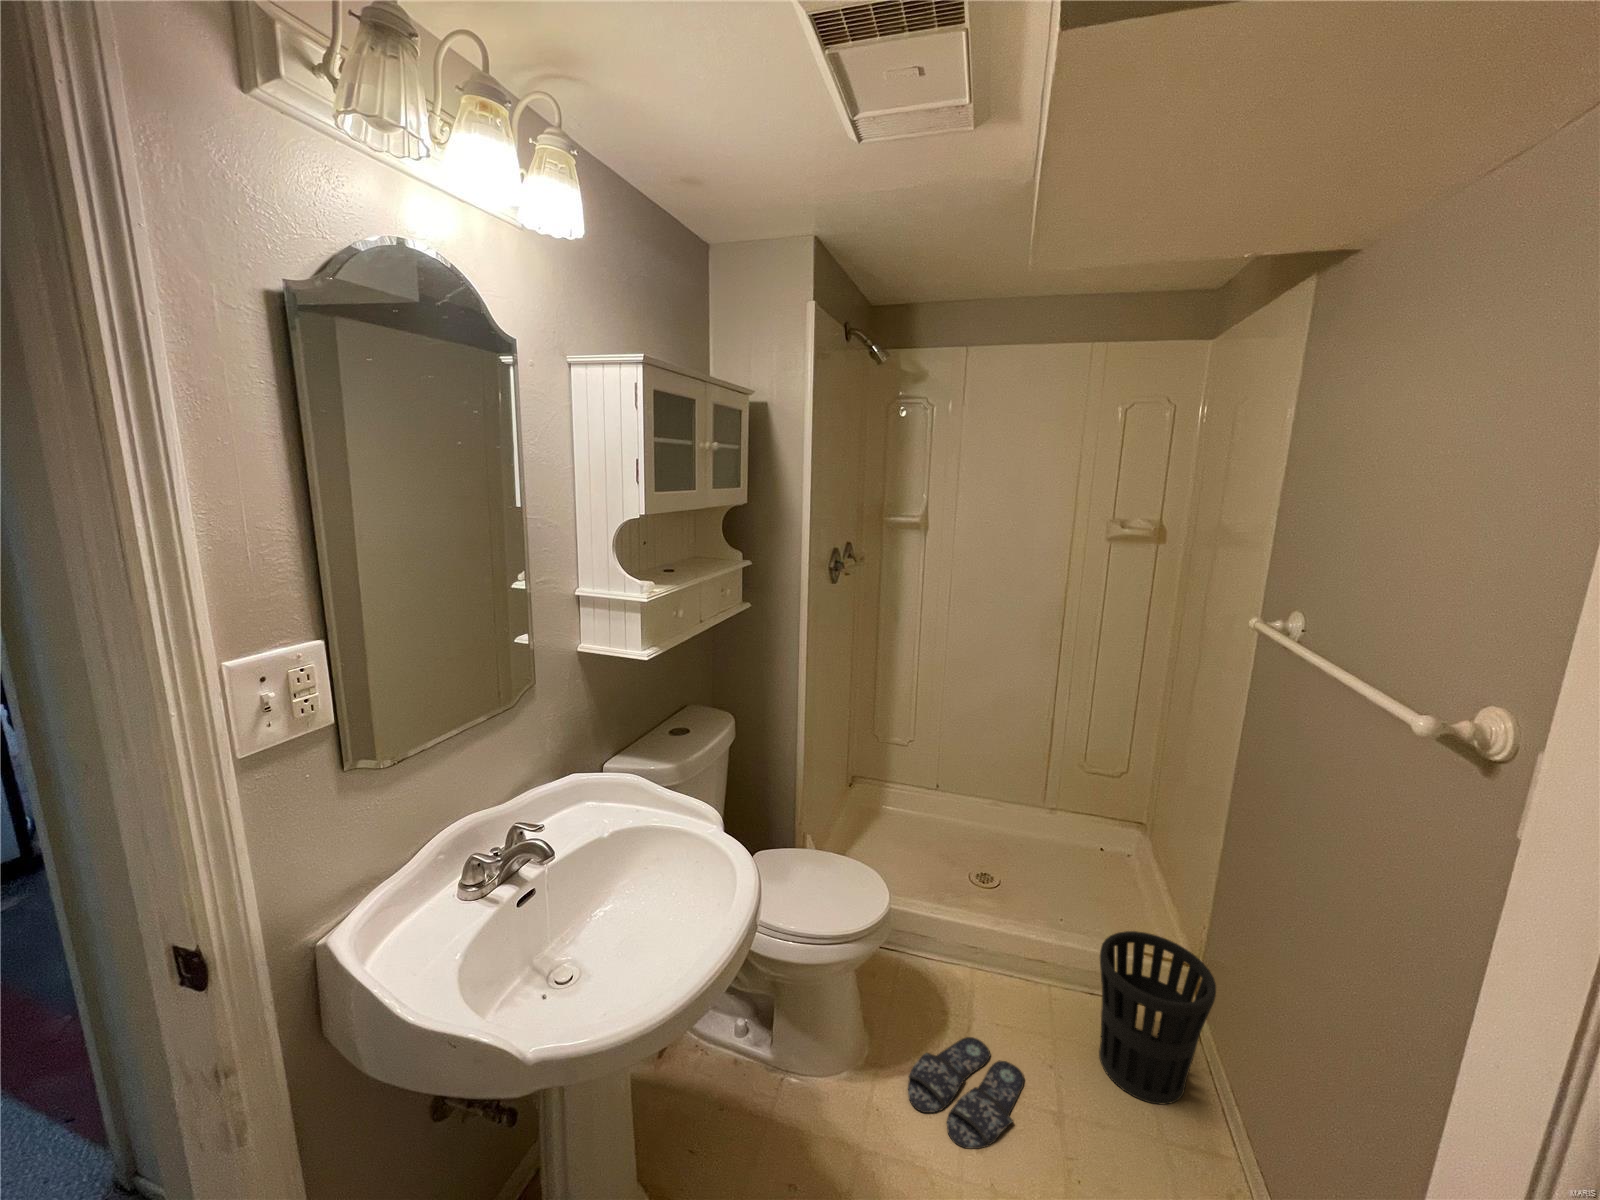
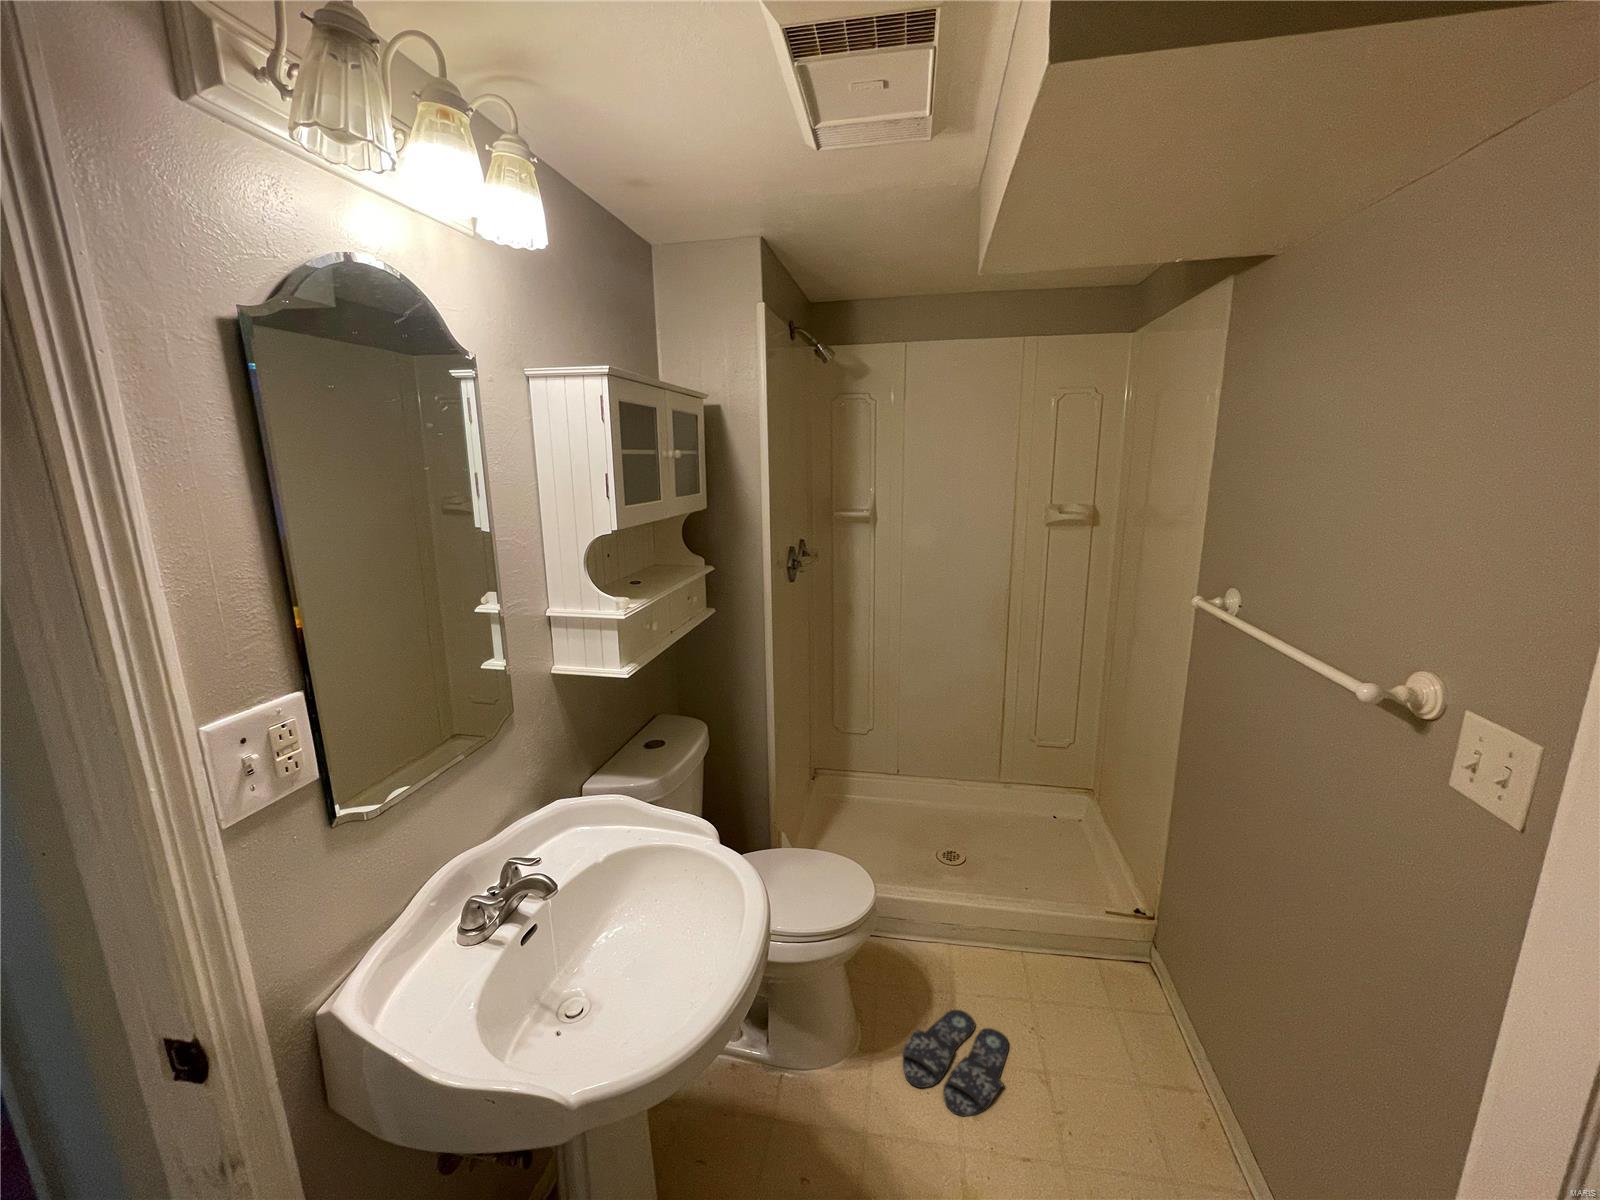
wastebasket: present [1099,931,1216,1104] -> none [1070,893,1176,1050]

